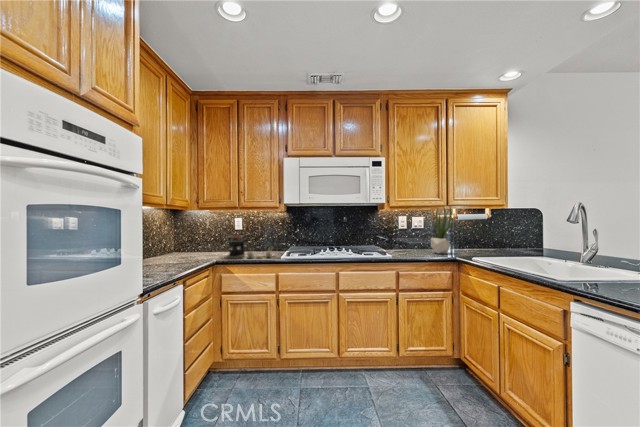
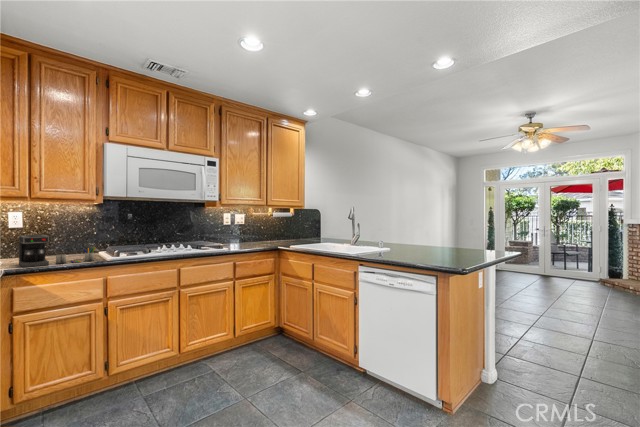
potted plant: present [431,208,452,254] -> none [256,206,274,245]

